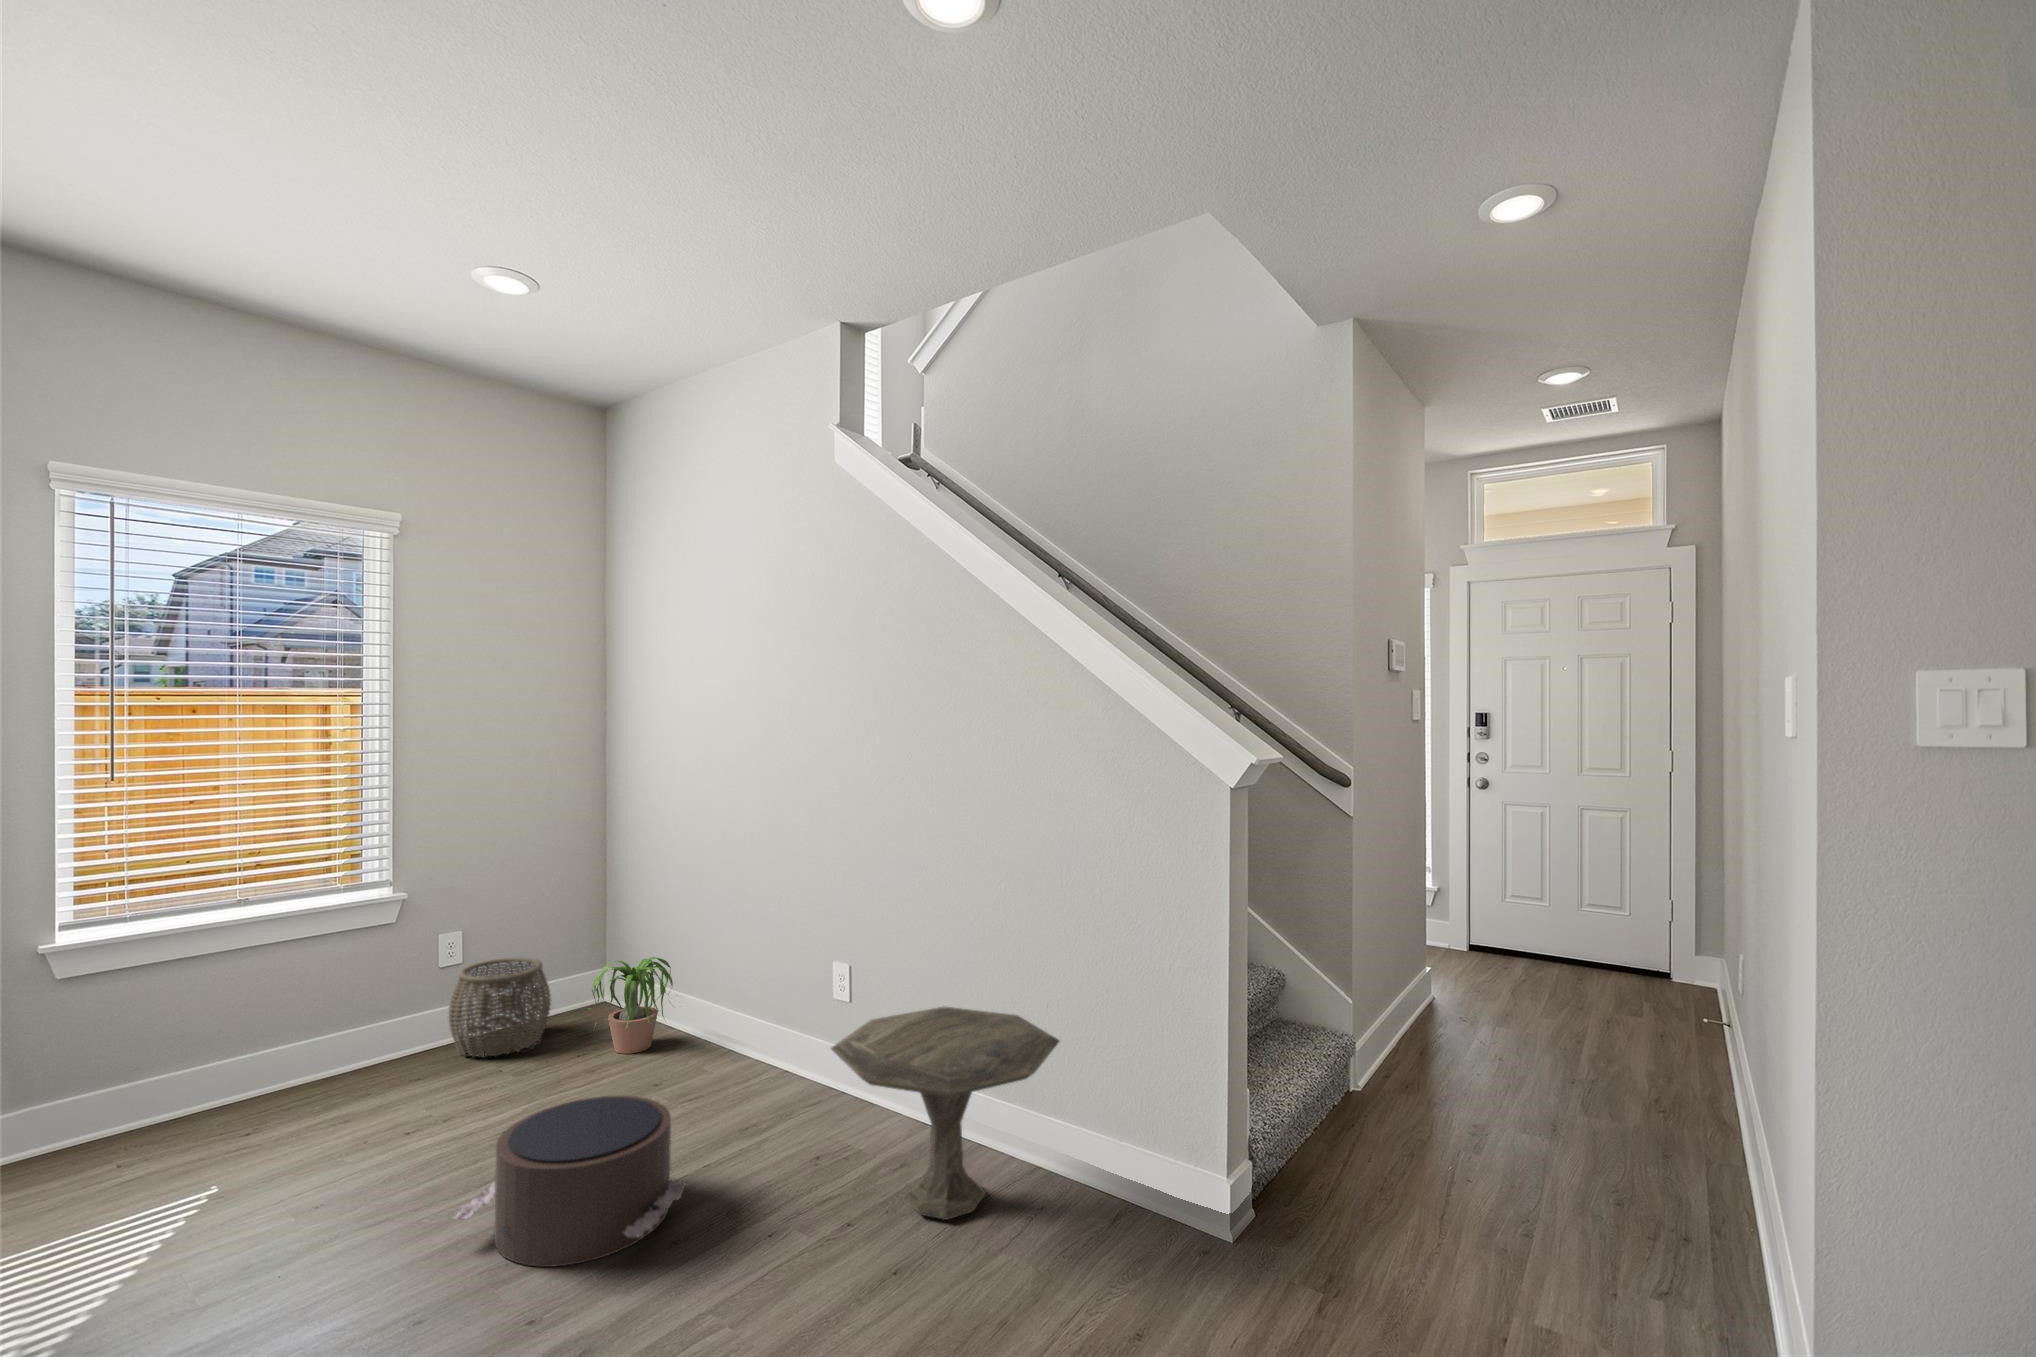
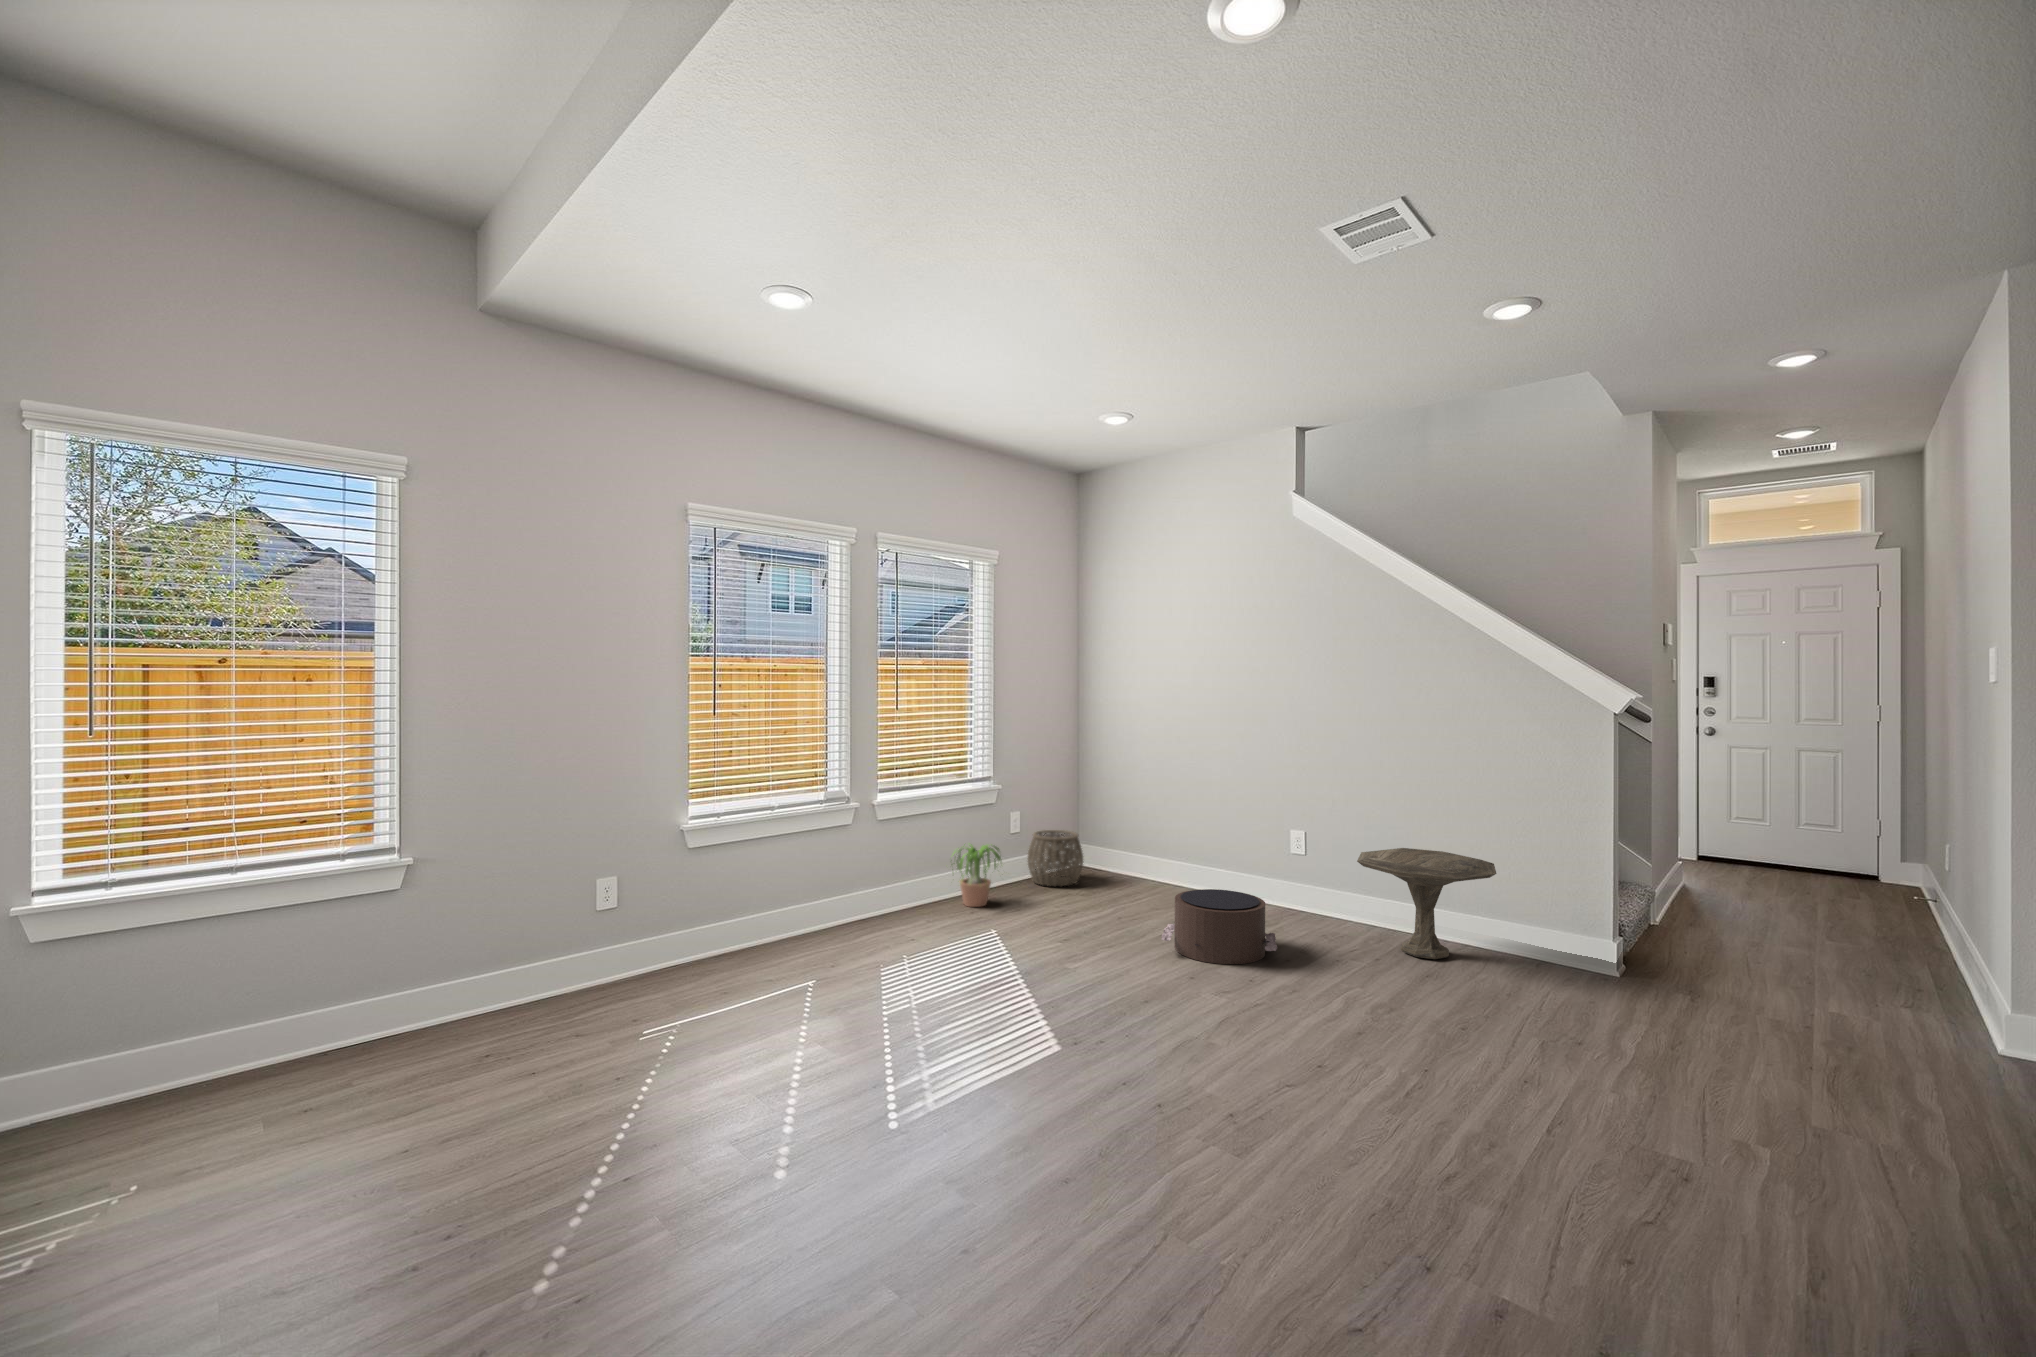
potted plant: present [592,957,673,1054] -> present [954,845,1001,907]

